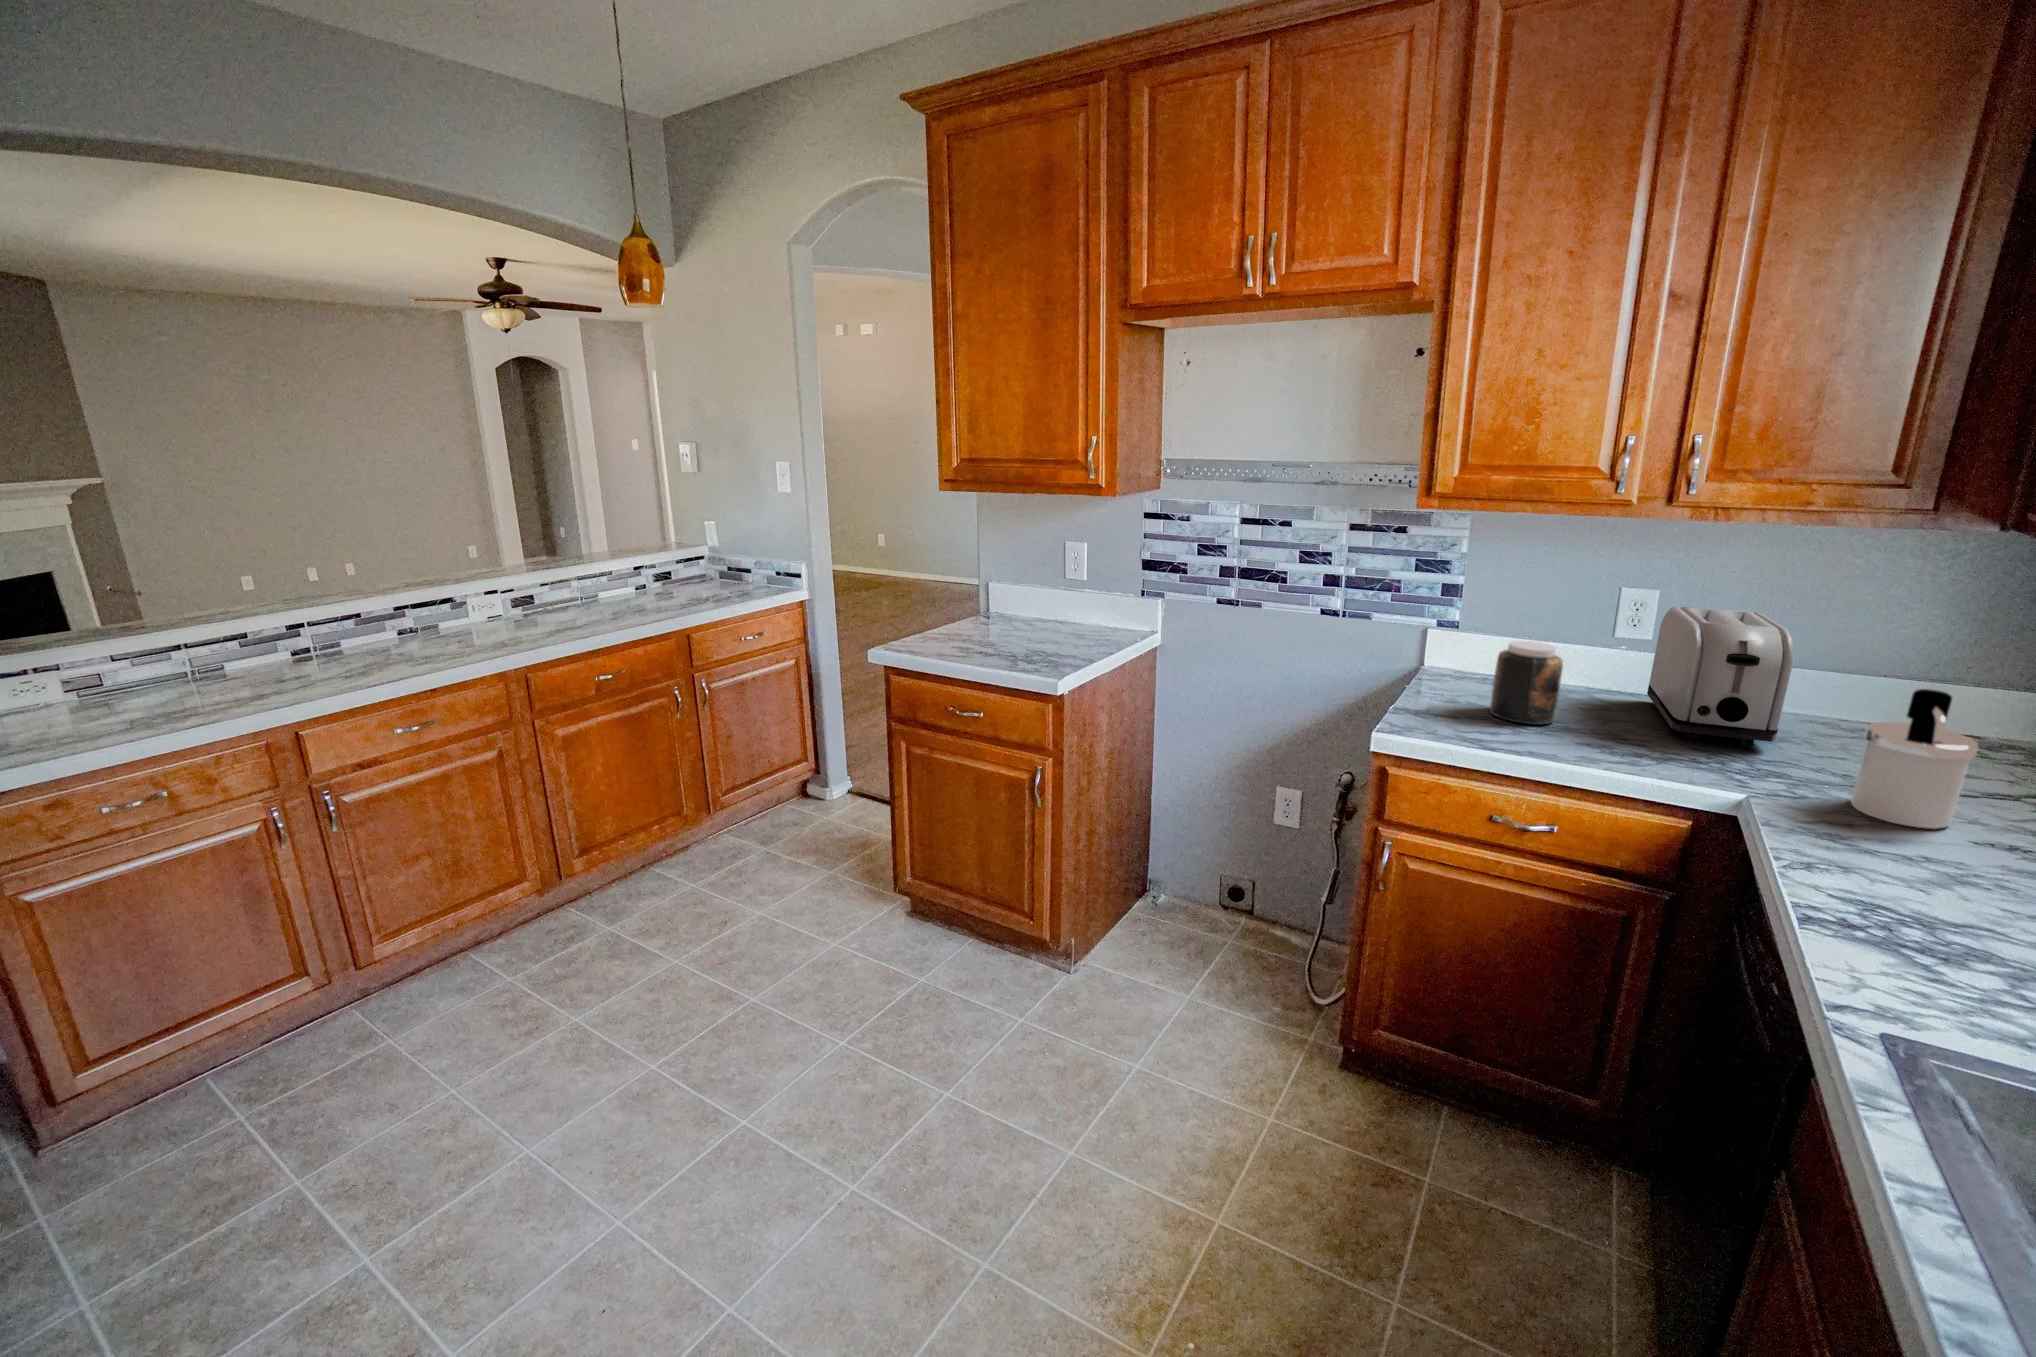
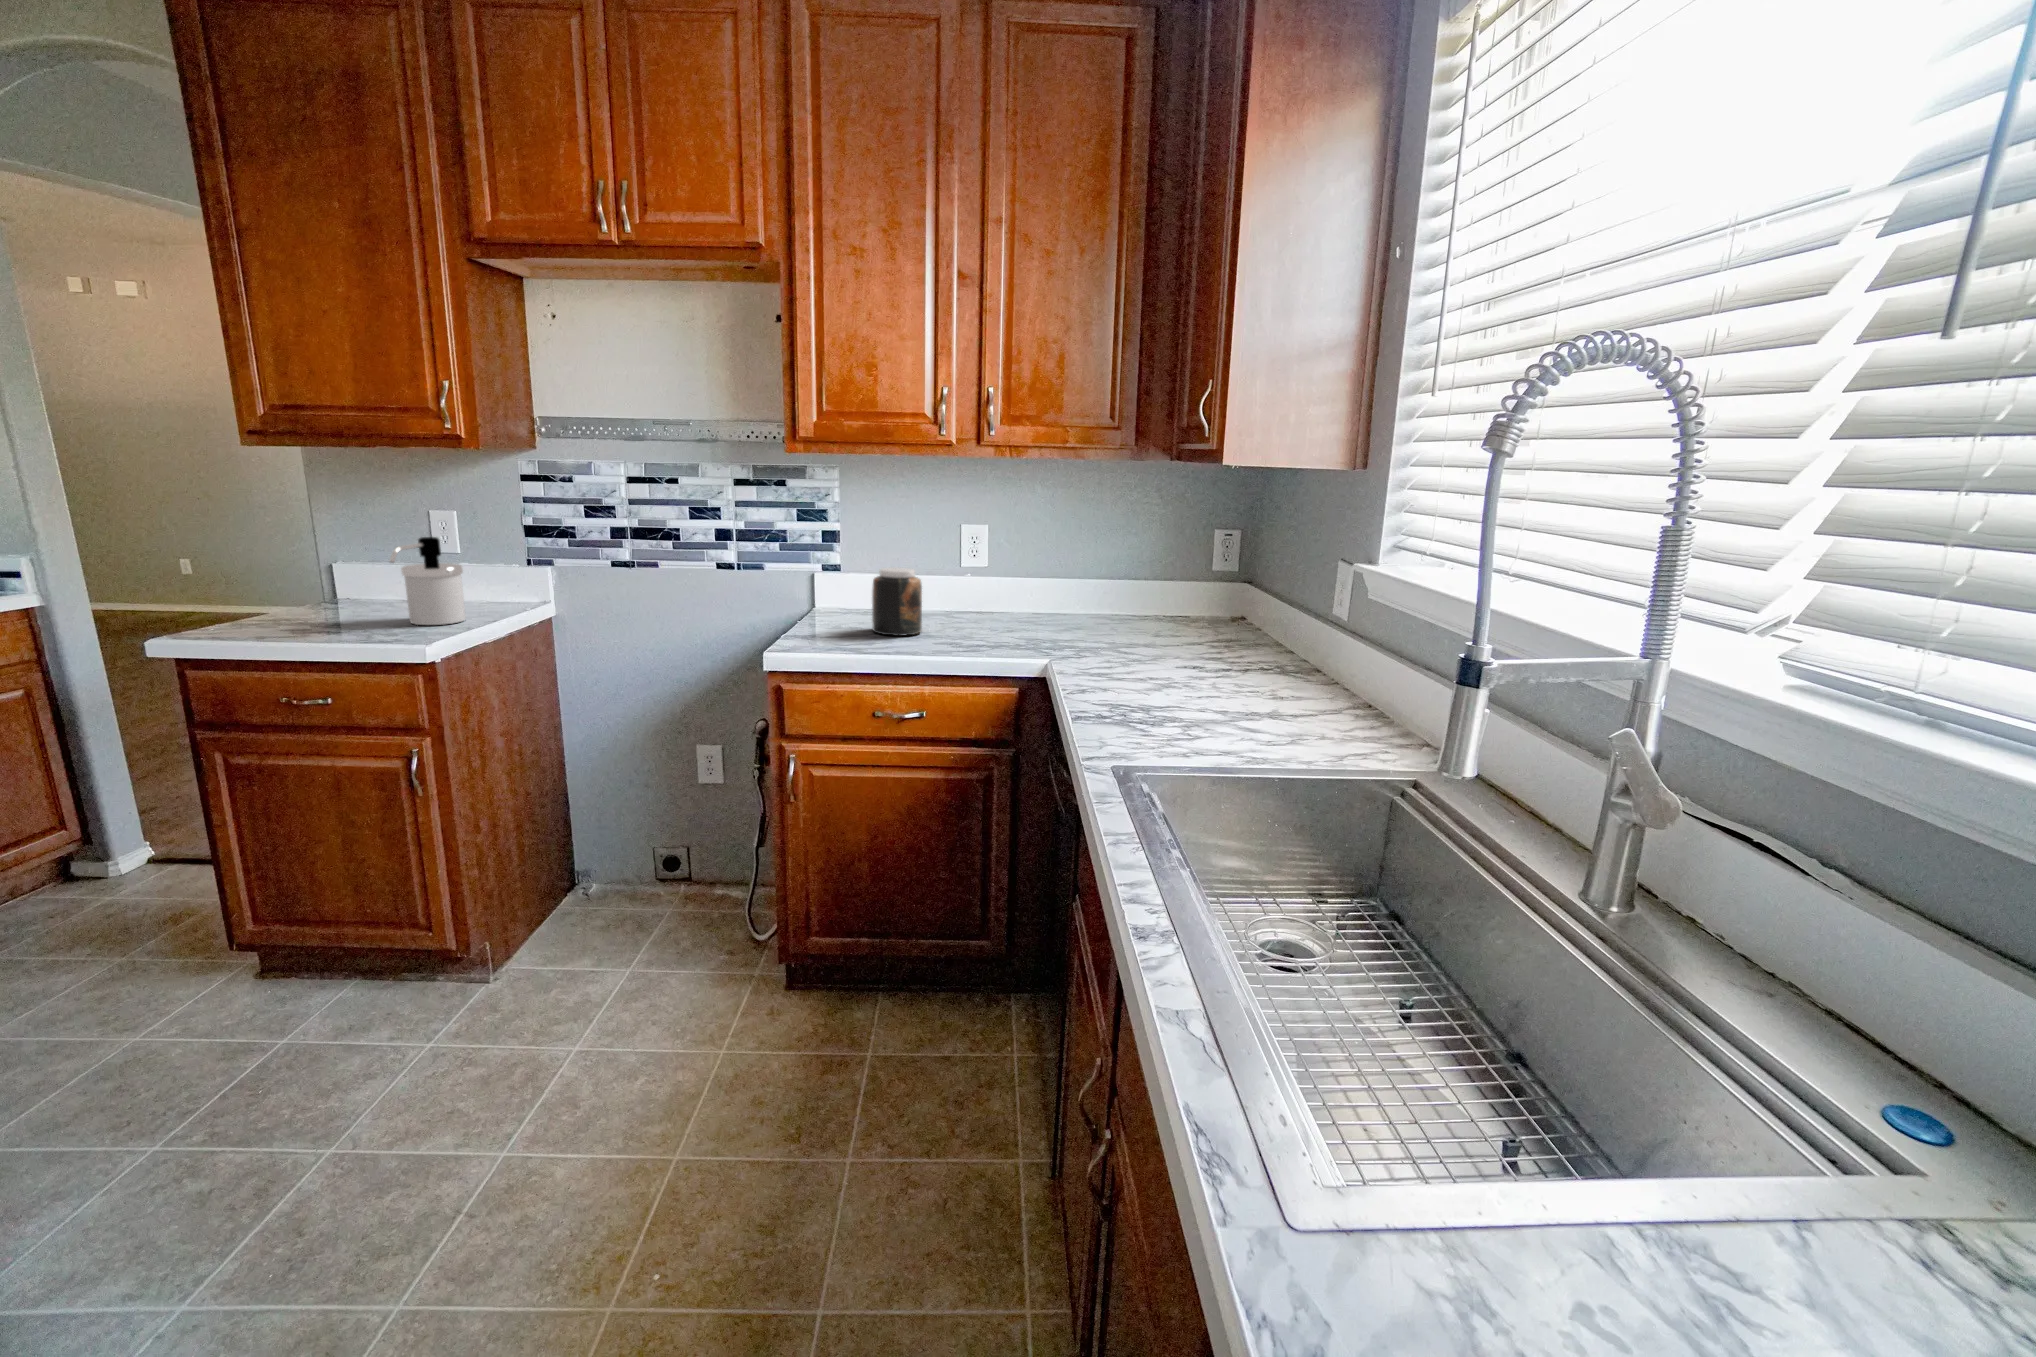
toaster: present [1647,607,1794,746] -> none [986,536,1067,634]
soap dispenser: present [1851,689,1978,829] -> present [390,537,466,625]

